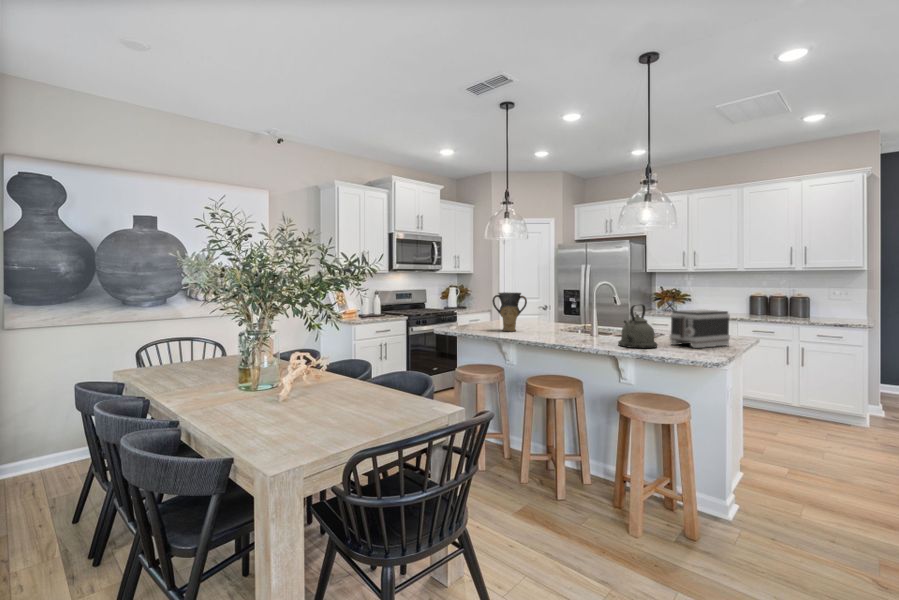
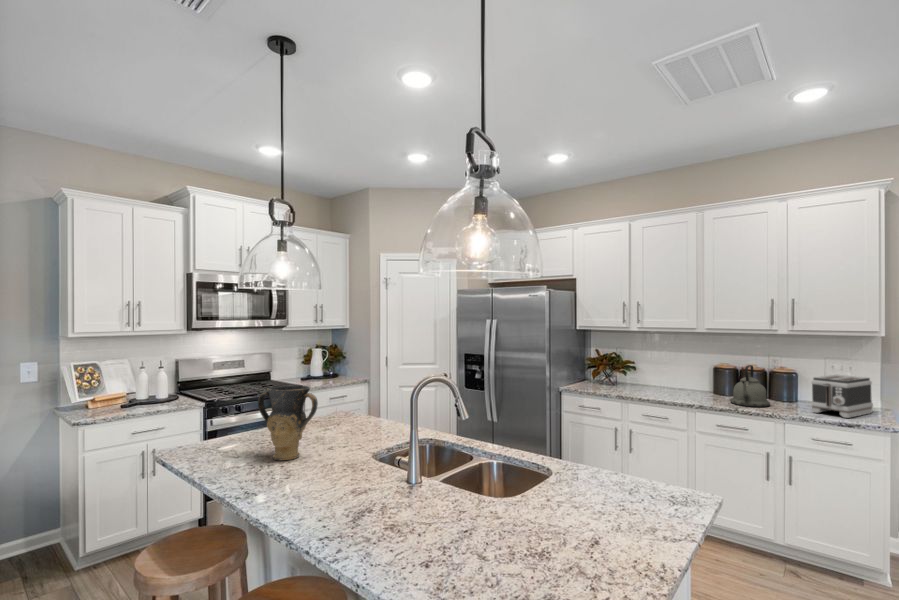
kettle: present [618,305,657,348] -> present [730,365,770,407]
toaster: present [670,310,730,348] -> present [811,375,873,418]

